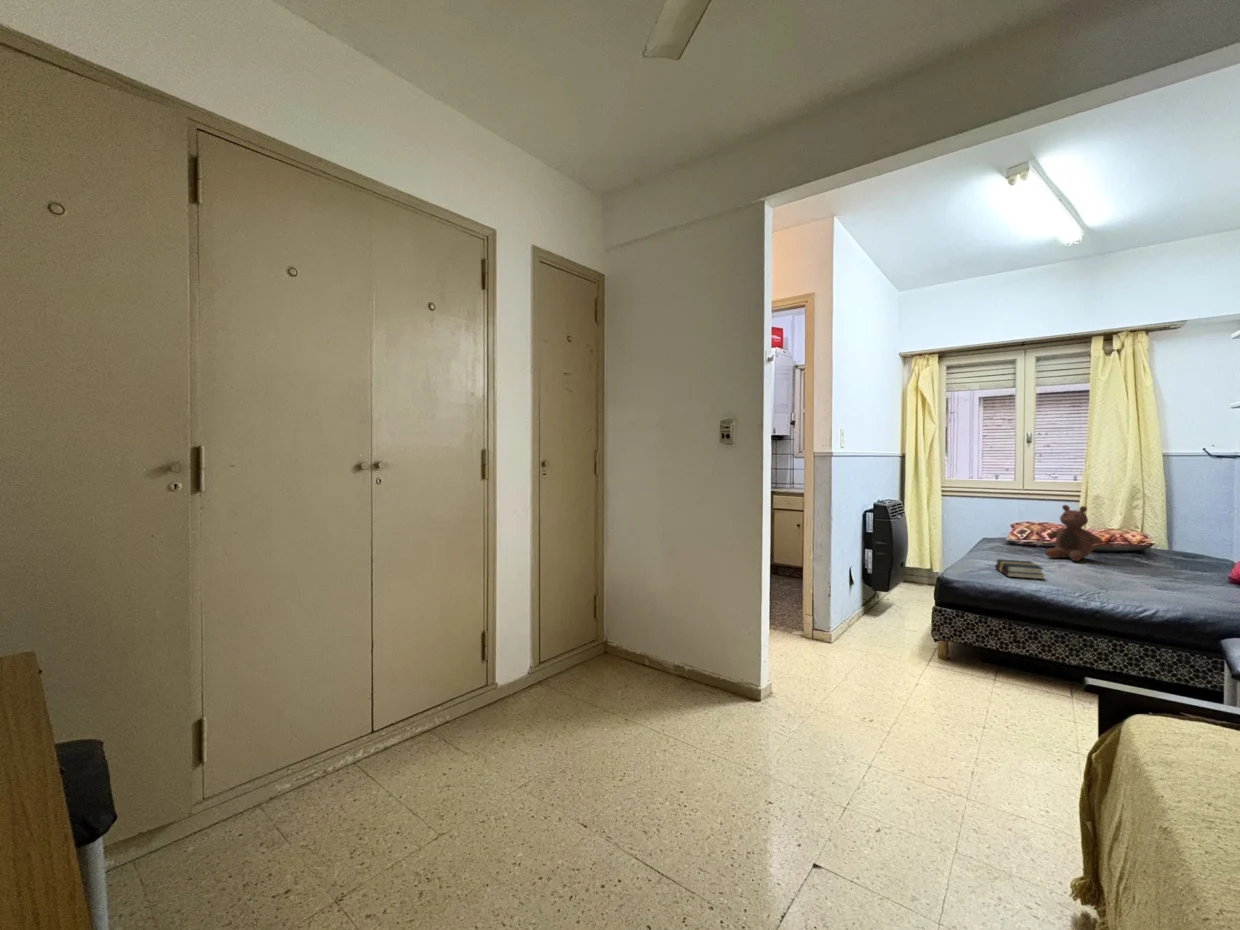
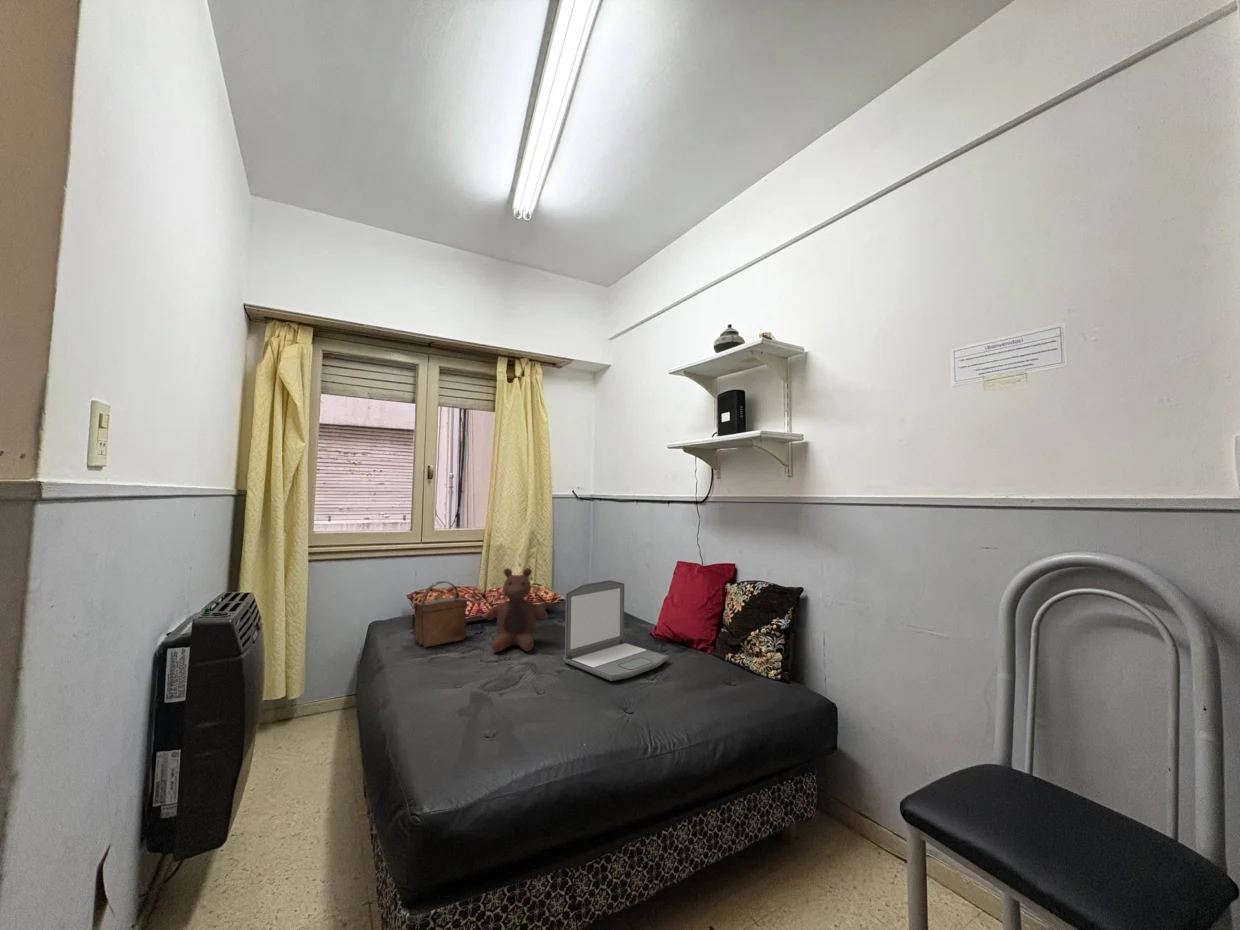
handbag: none [996,510,1036,550] -> present [414,581,467,647]
laptop: none [1096,517,1208,587] -> present [563,580,669,681]
hardback book: present [995,559,1044,579] -> none [470,686,558,744]

